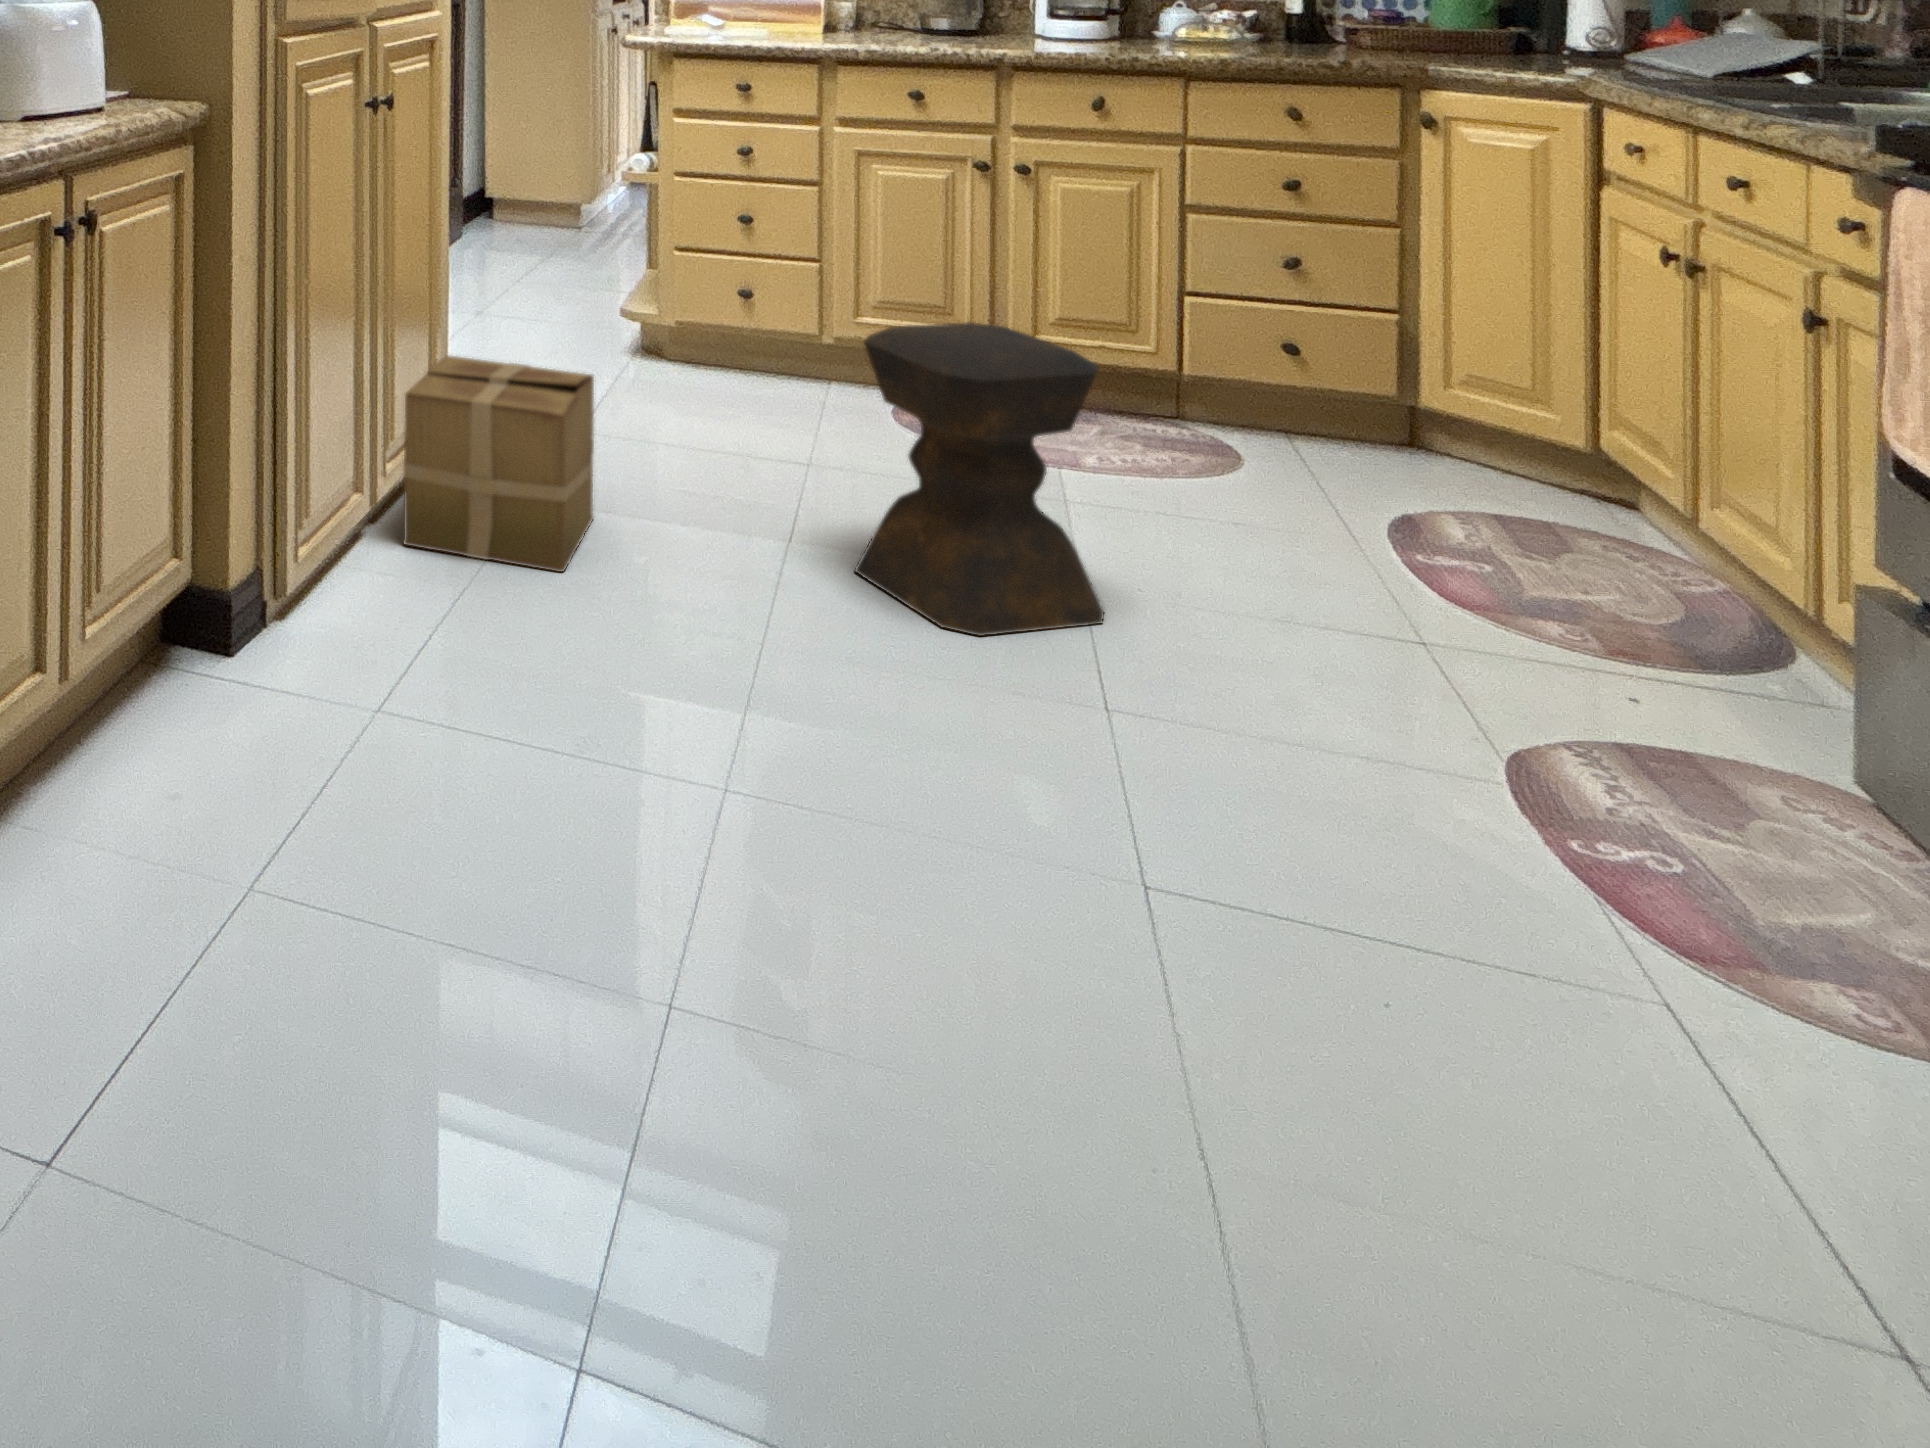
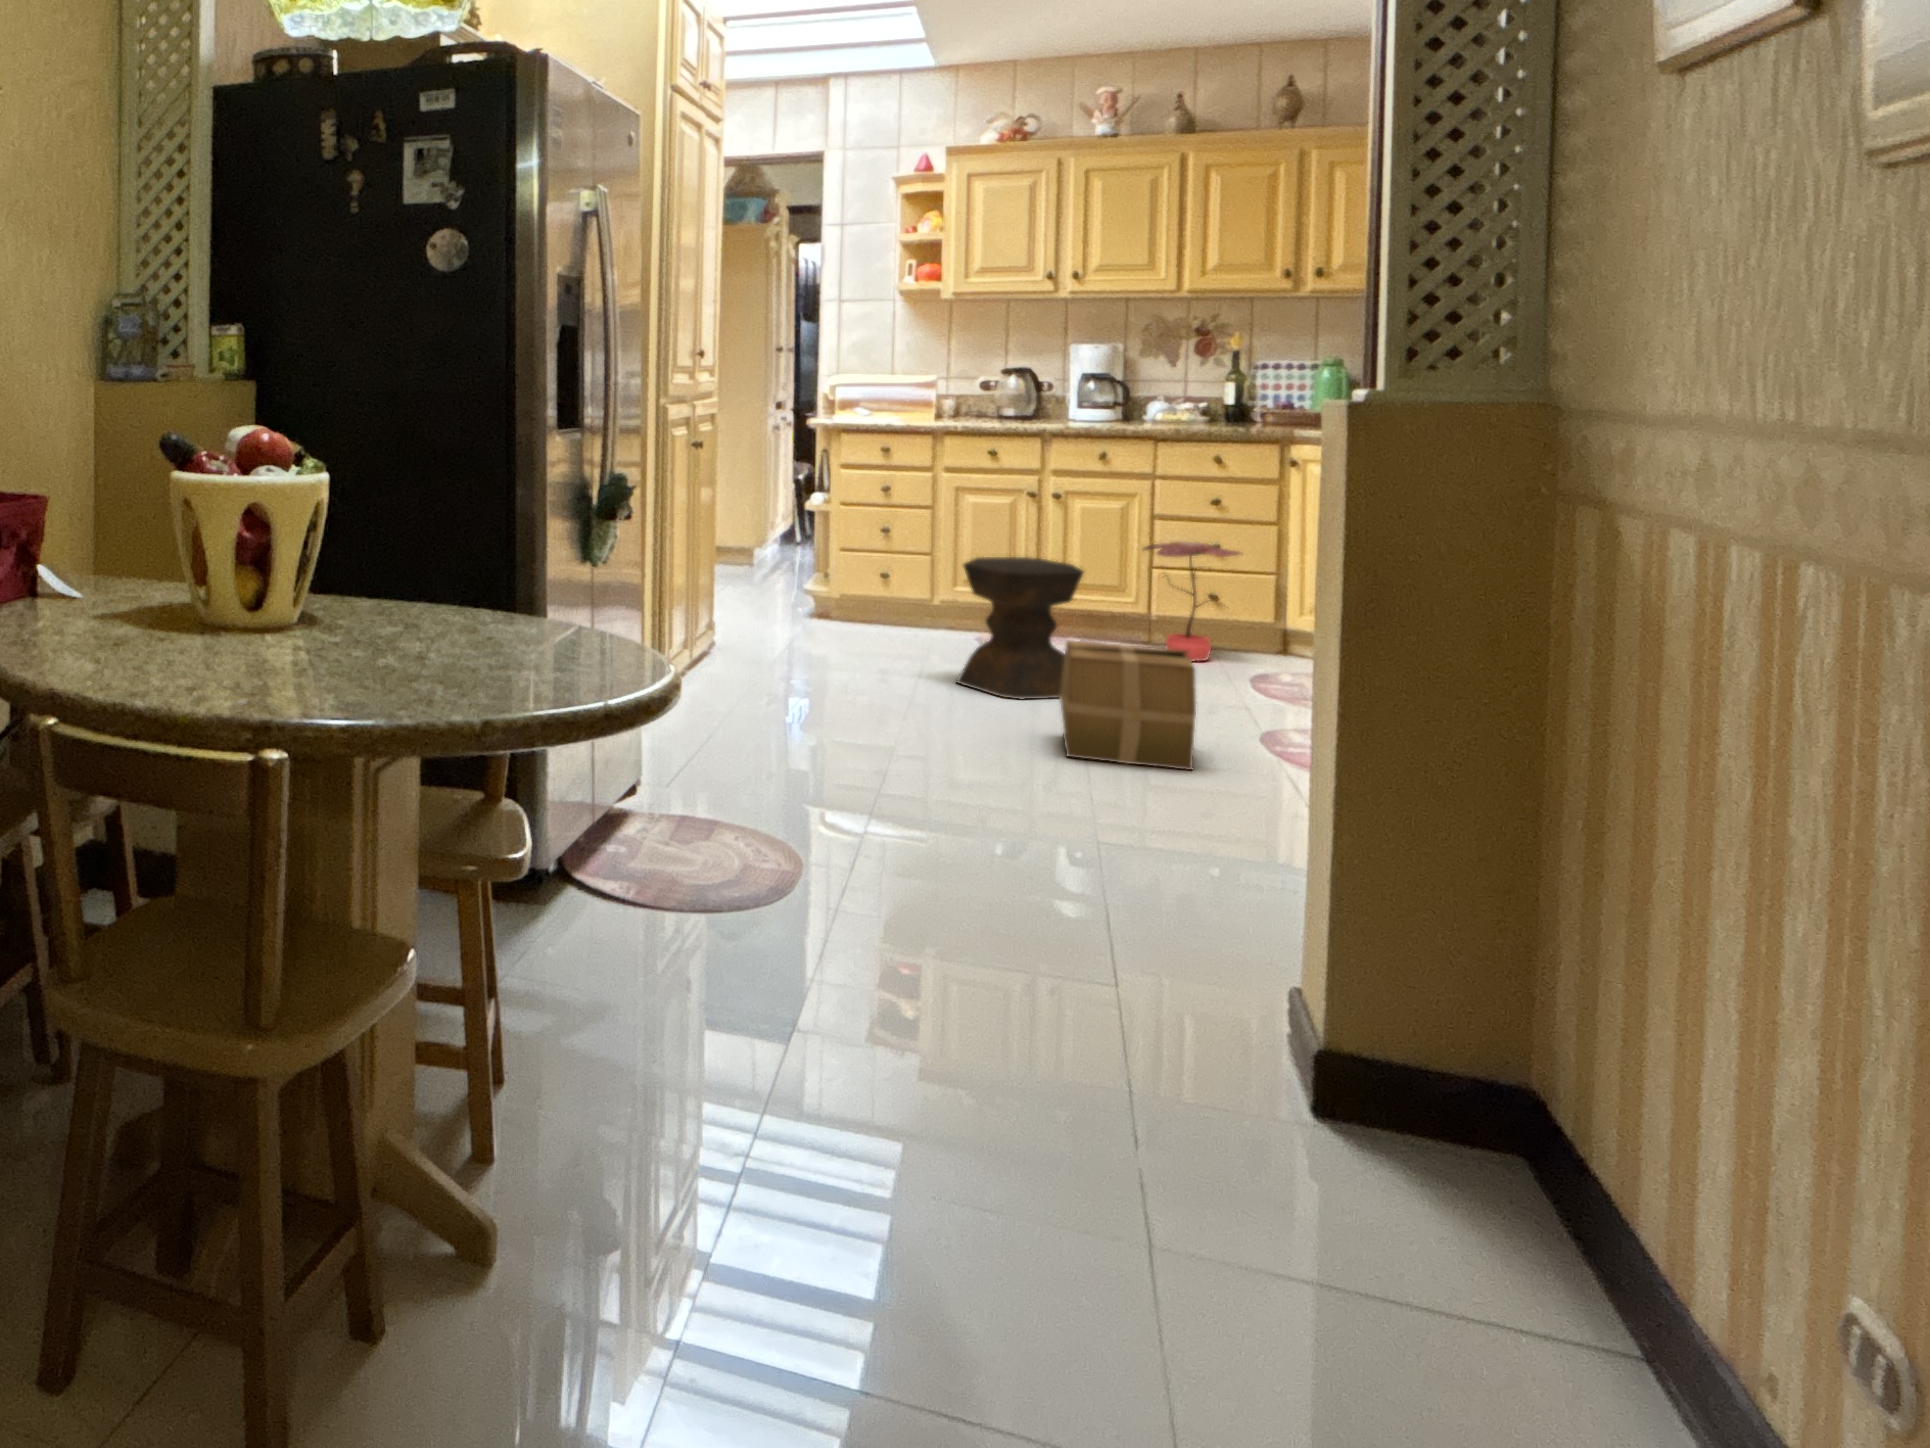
potted plant: none [1175,266,1363,485] -> present [1143,542,1240,661]
cardboard box: present [403,355,594,572] -> present [1060,640,1196,770]

